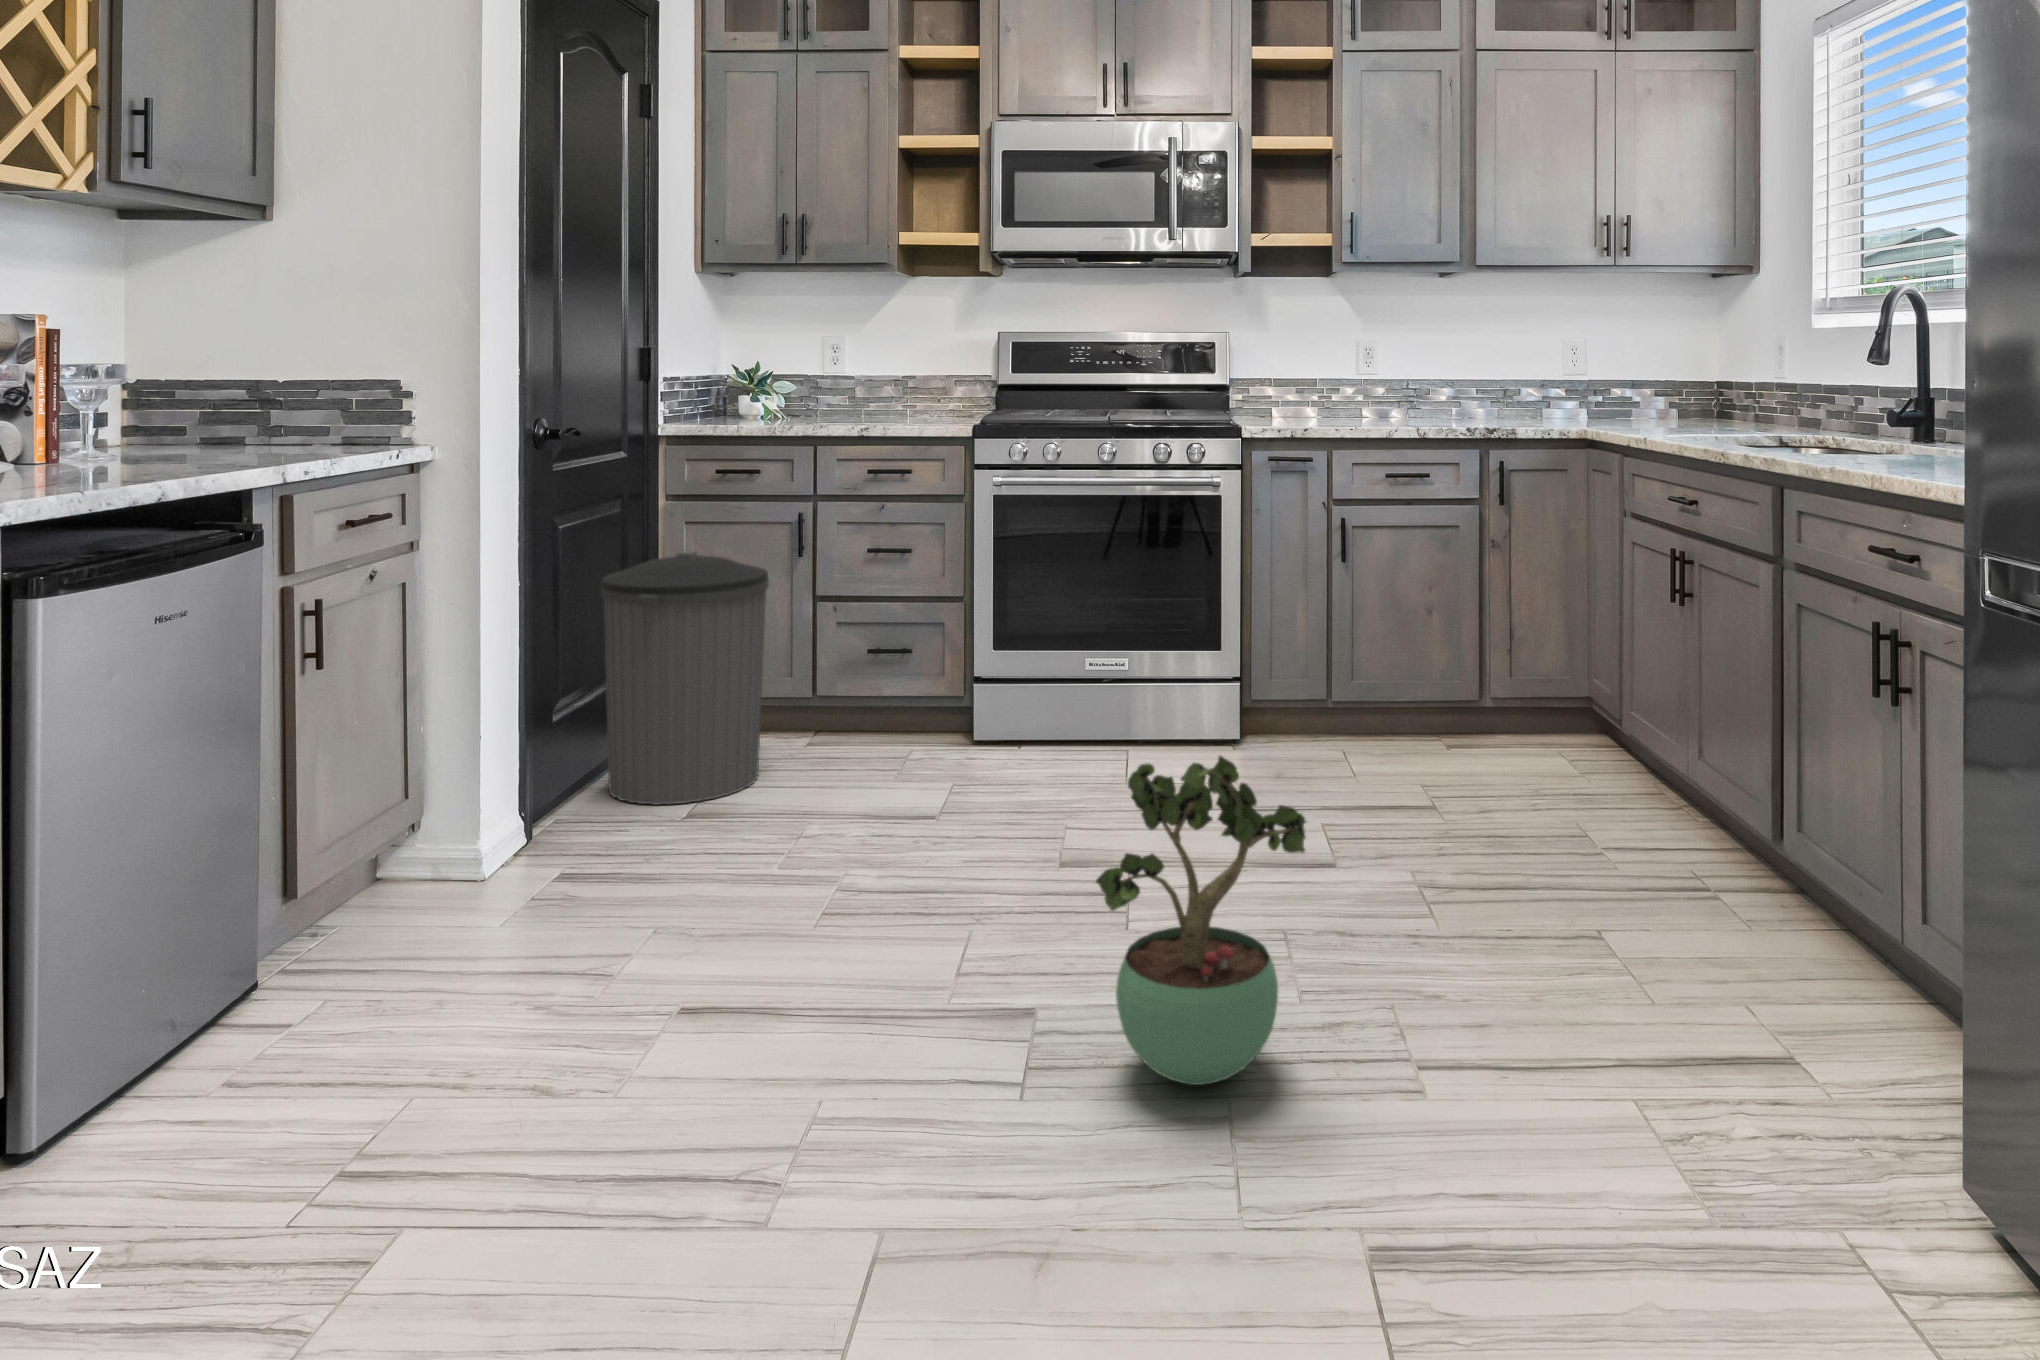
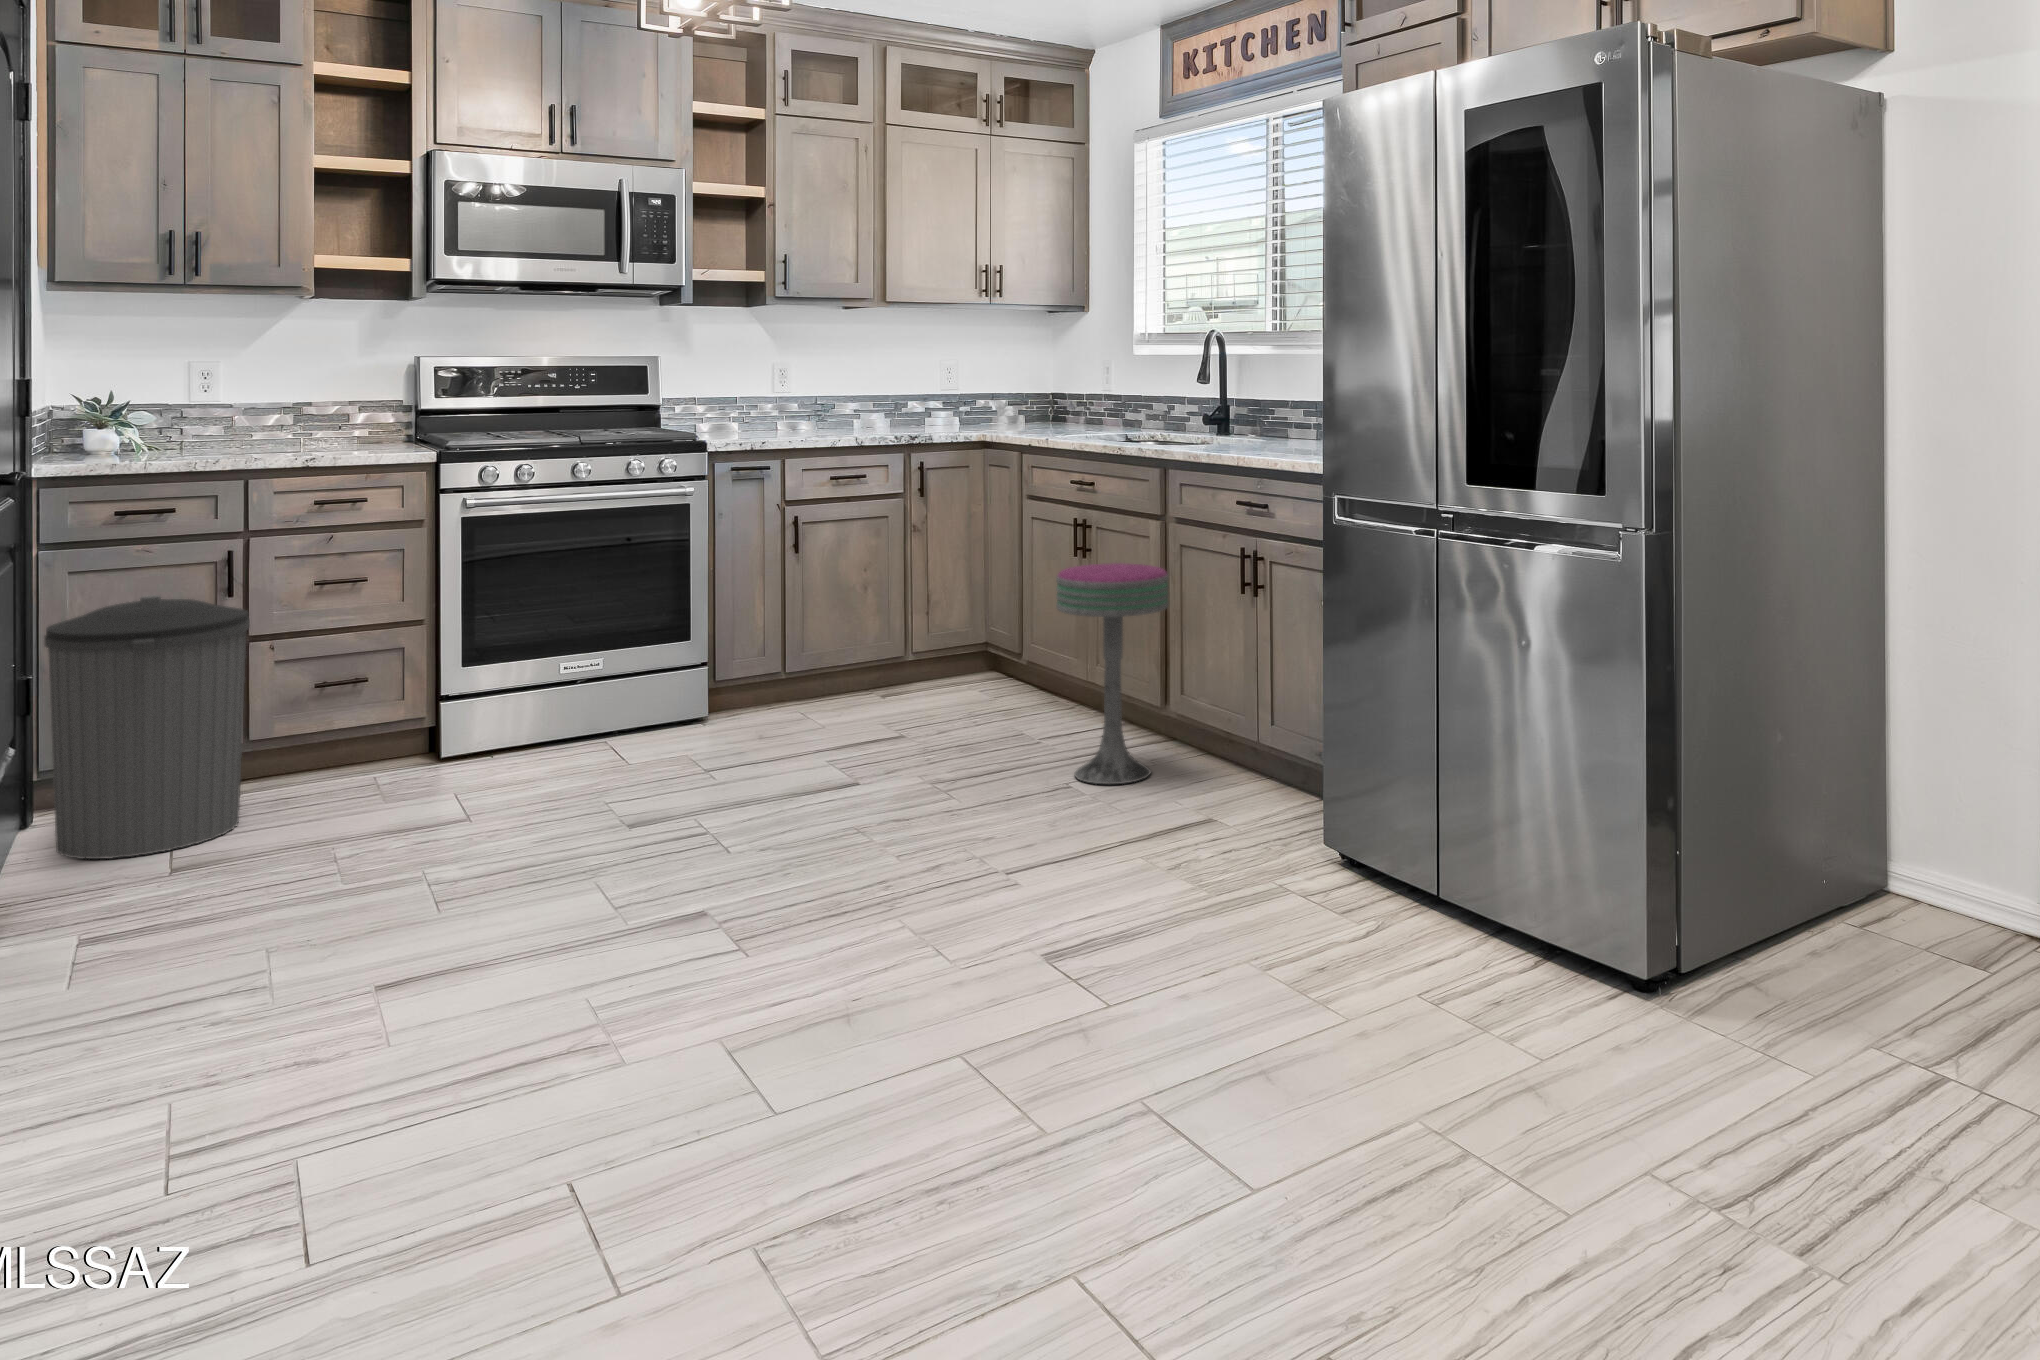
bar stool: none [1574,621,1756,974] -> present [1056,563,1169,785]
potted plant: present [1096,755,1306,1085] -> none [815,666,960,888]

